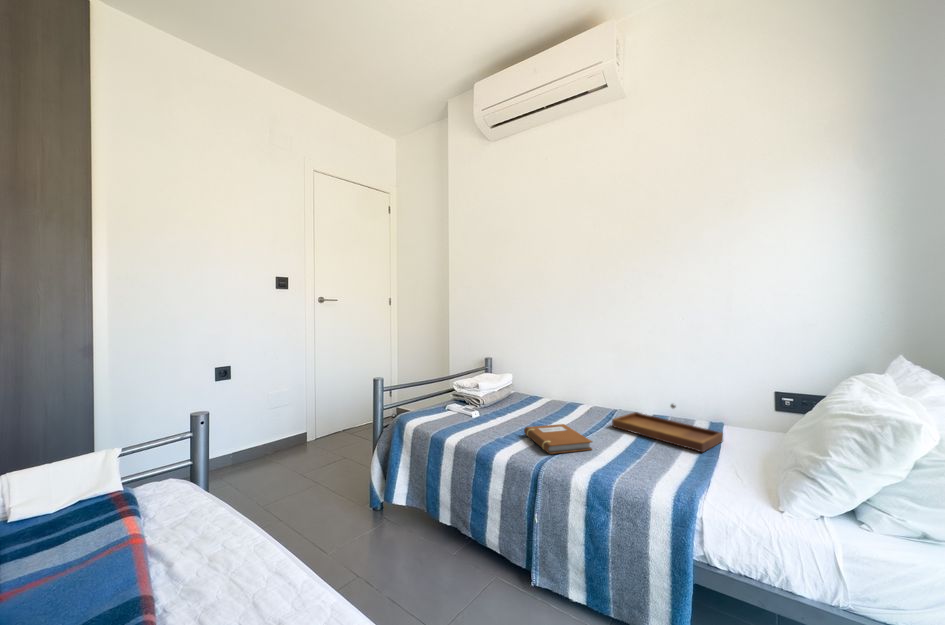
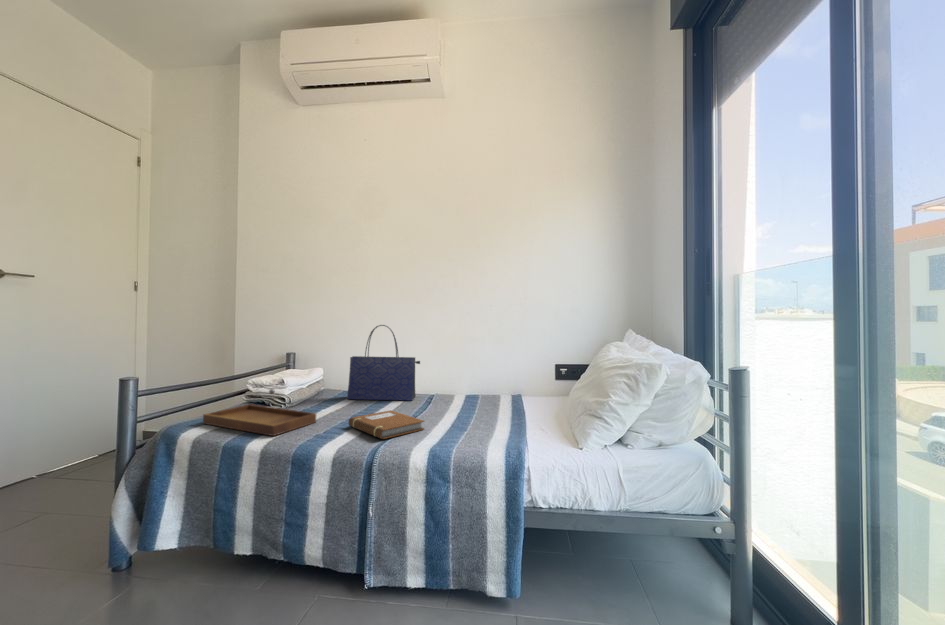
tote bag: none [531,338,599,414] -> present [347,325,420,401]
tray: present [612,404,723,452] -> present [203,389,316,436]

